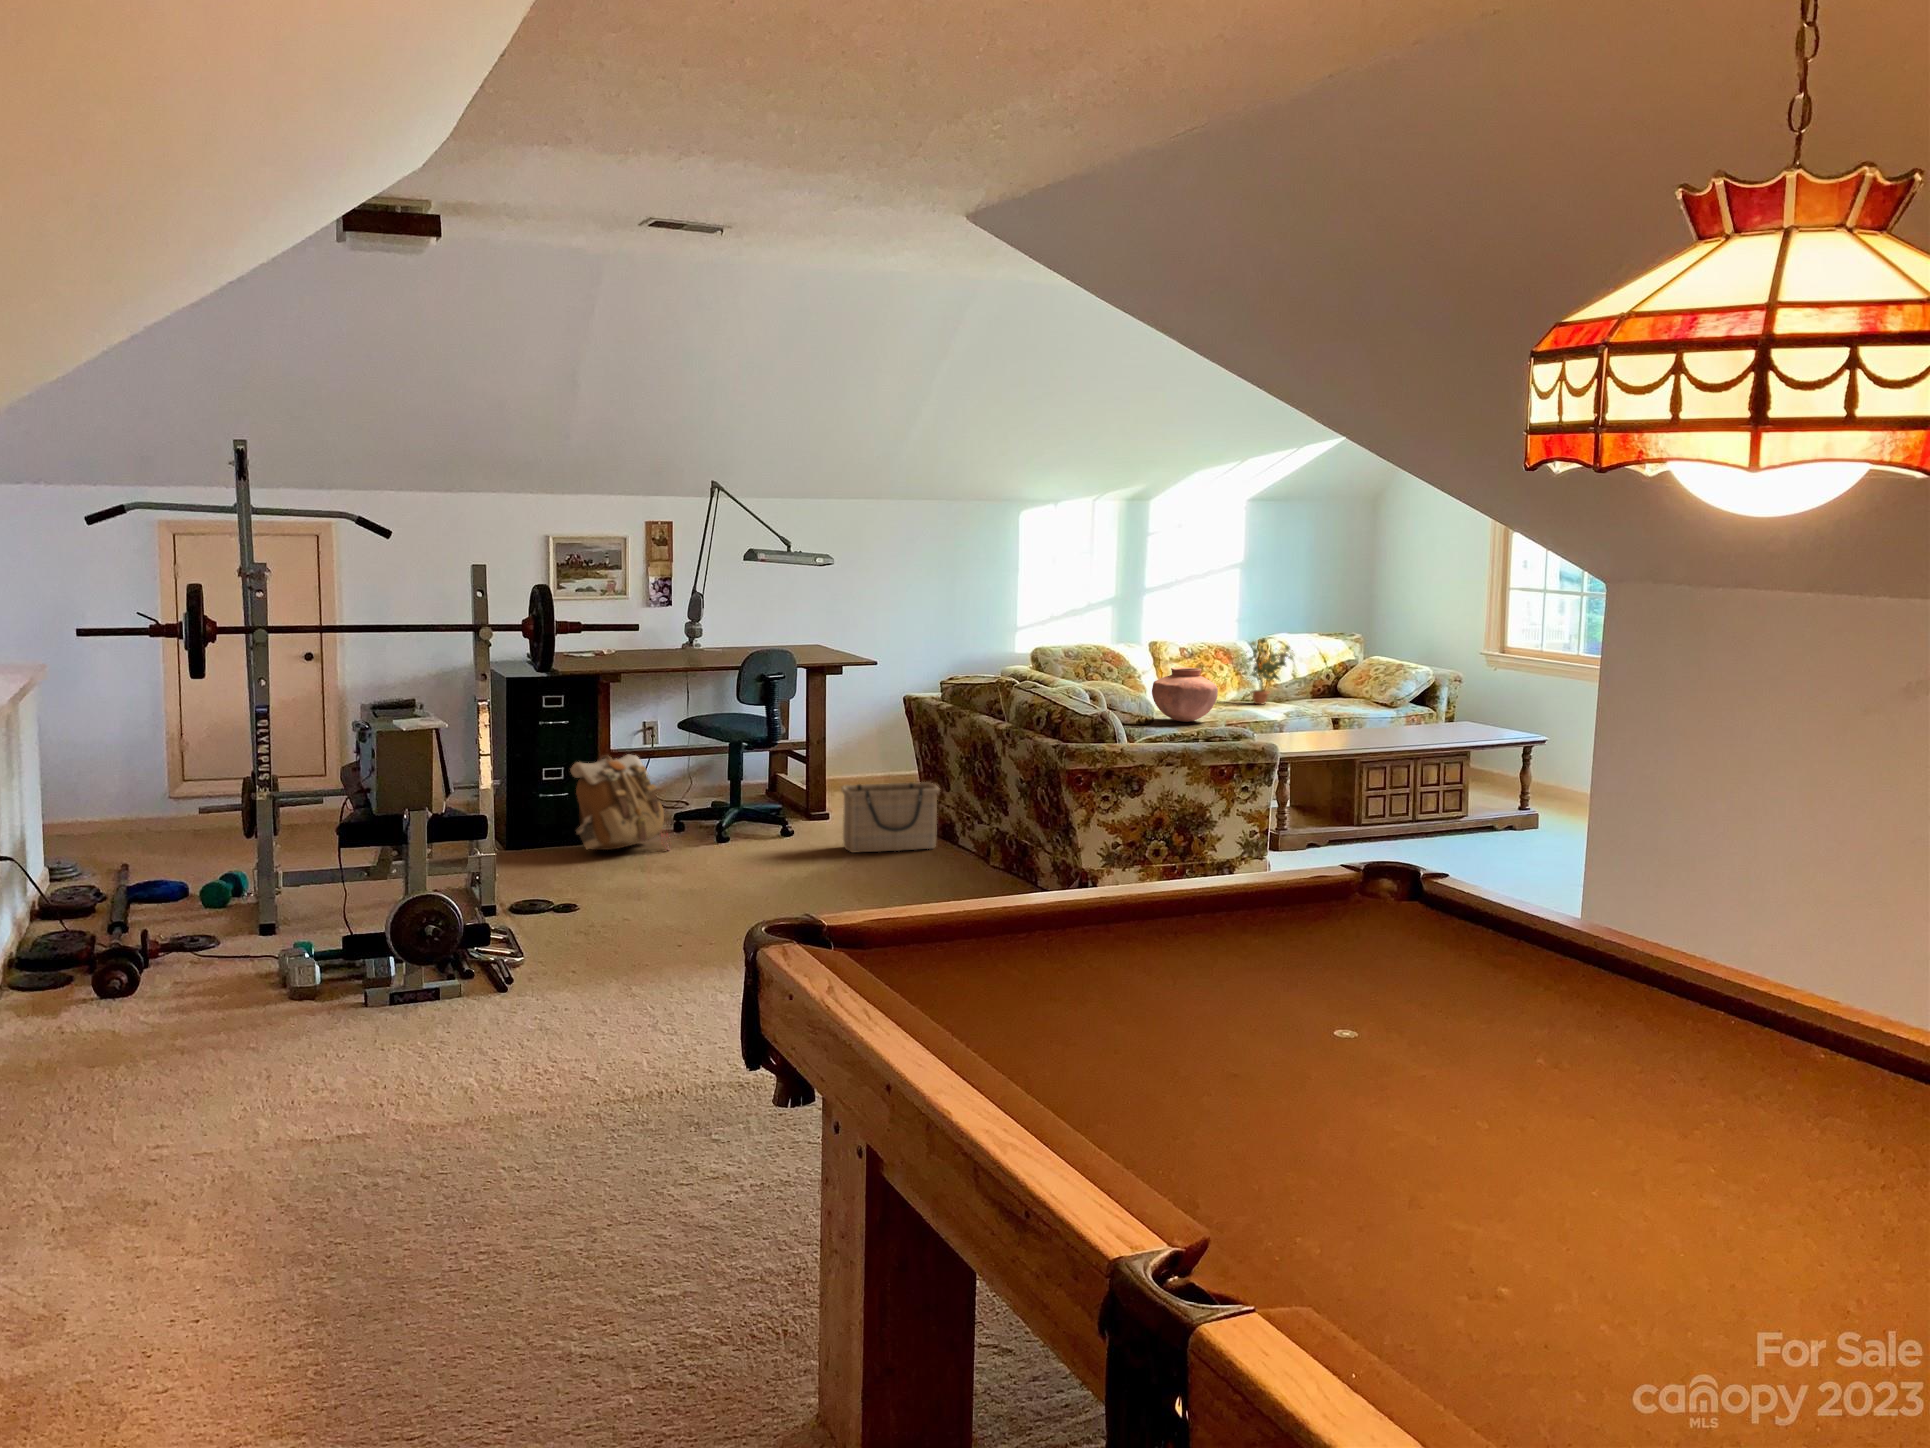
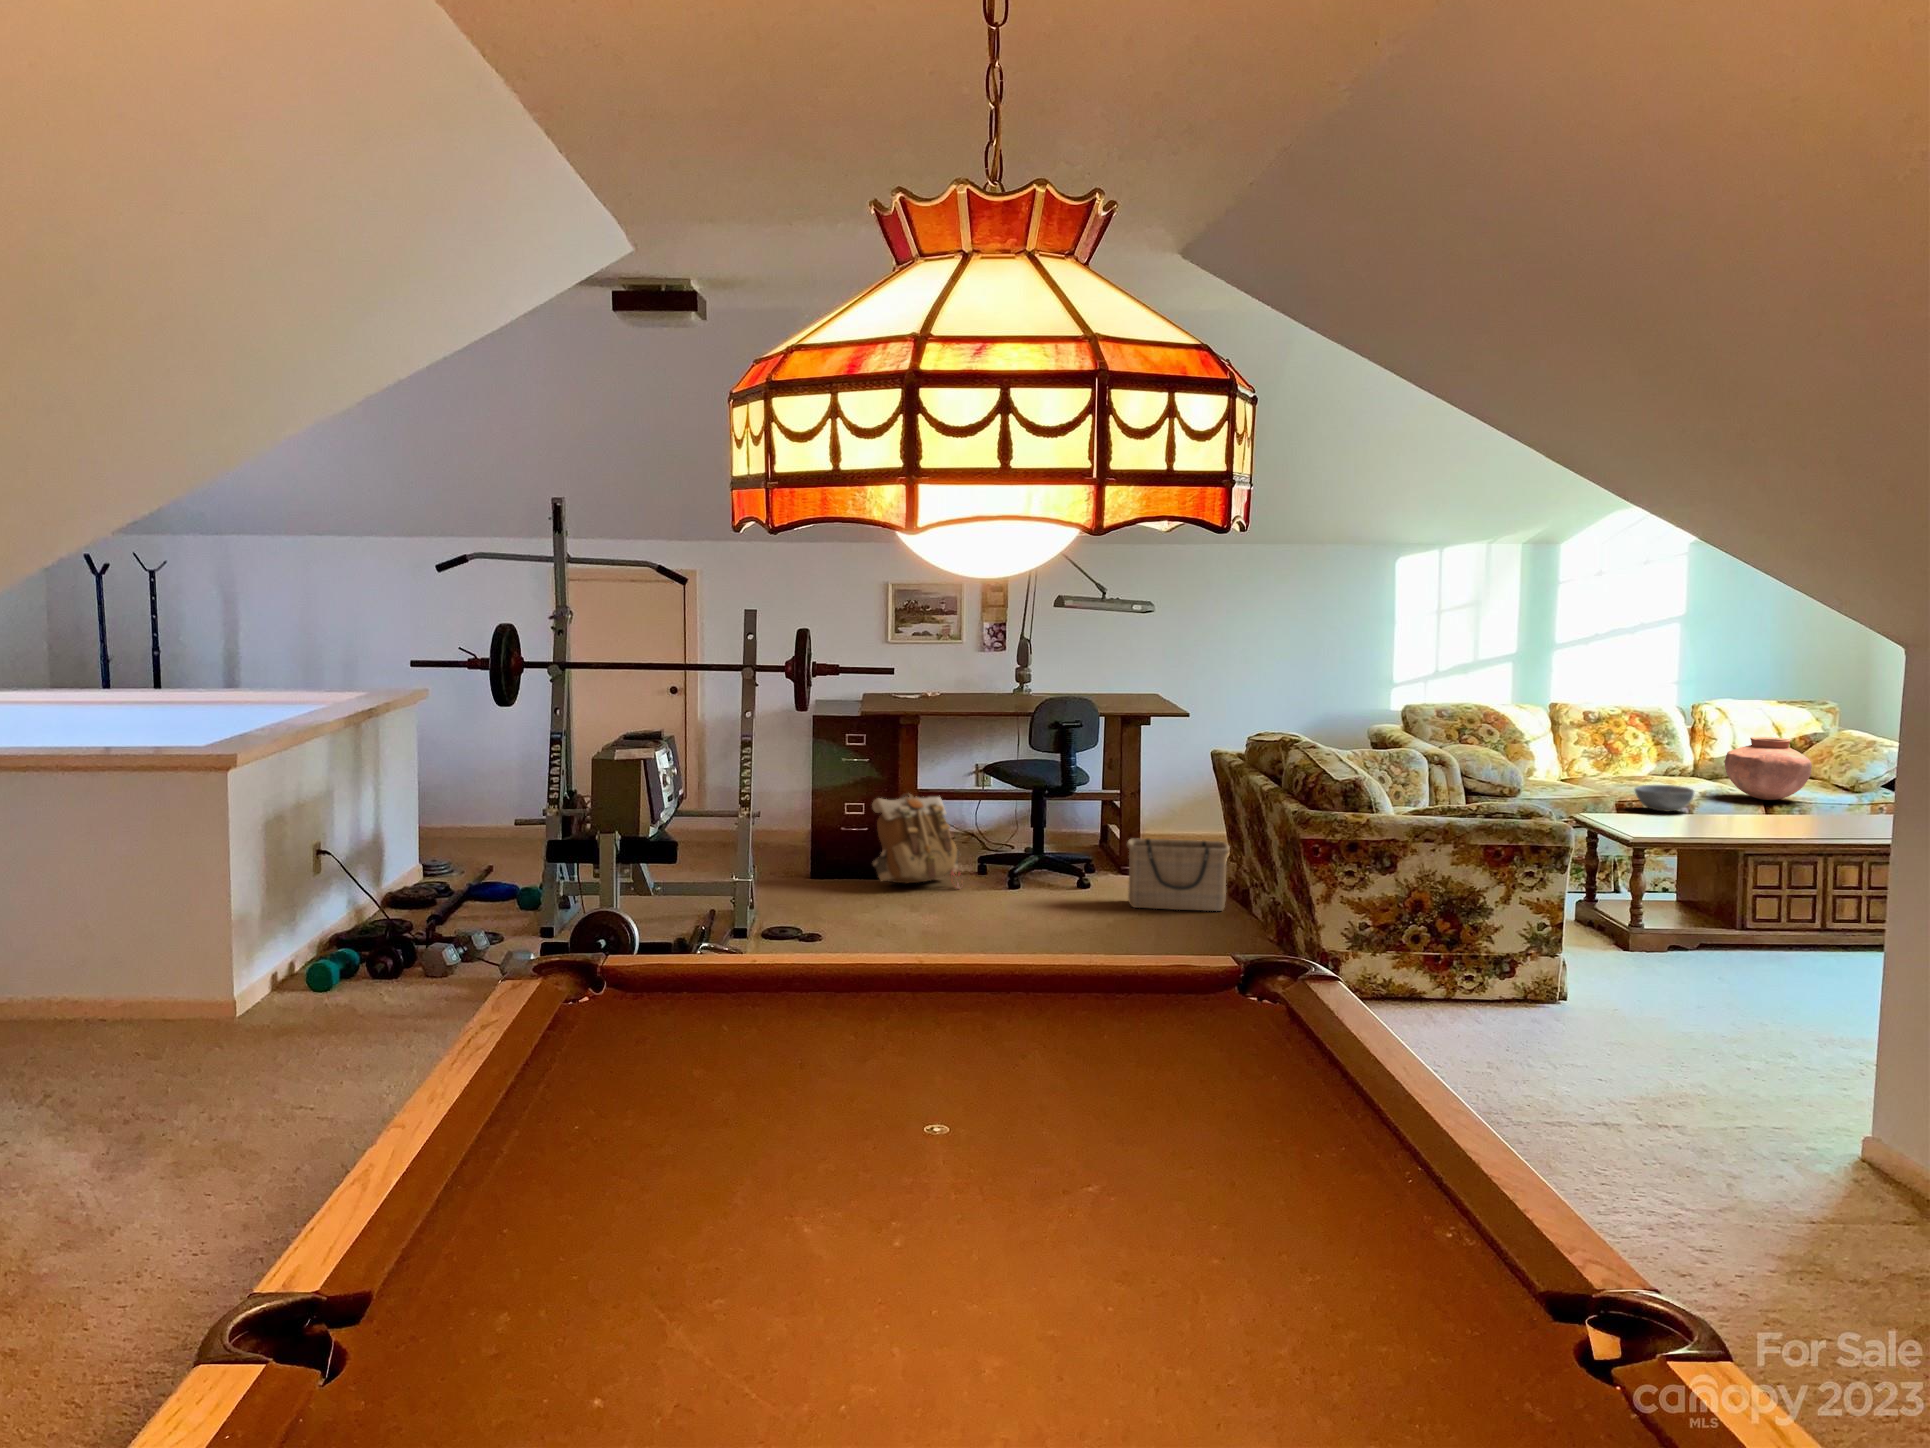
potted plant: present [1242,639,1293,704] -> none [1642,703,1731,780]
vase: present [1152,667,1218,722] -> present [1725,737,1812,800]
bowl: none [1256,707,1303,730] -> present [1635,785,1694,811]

